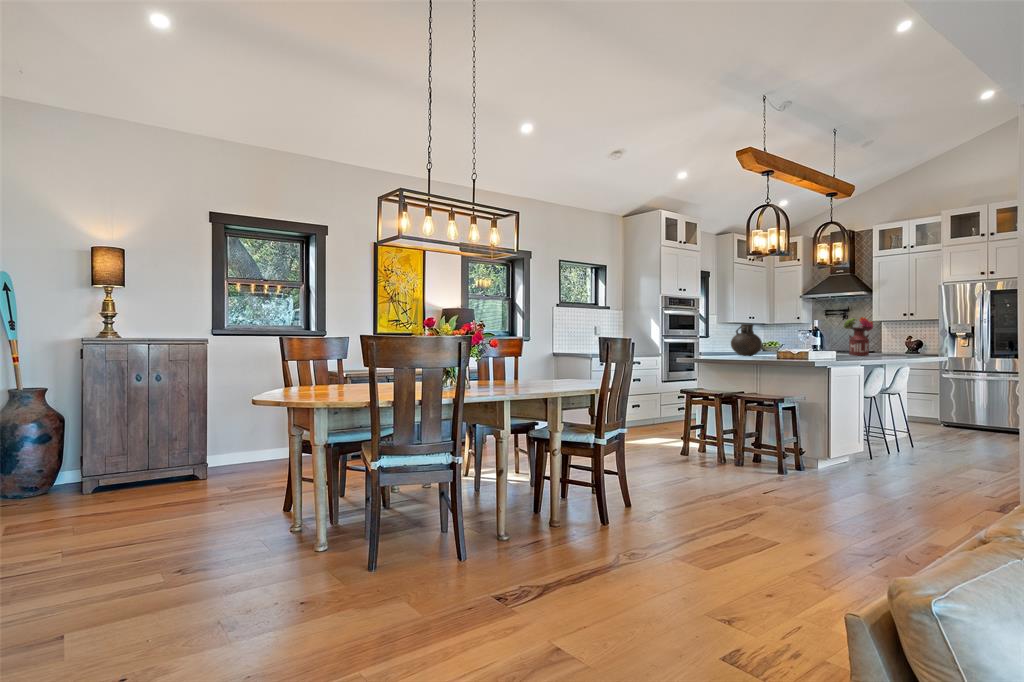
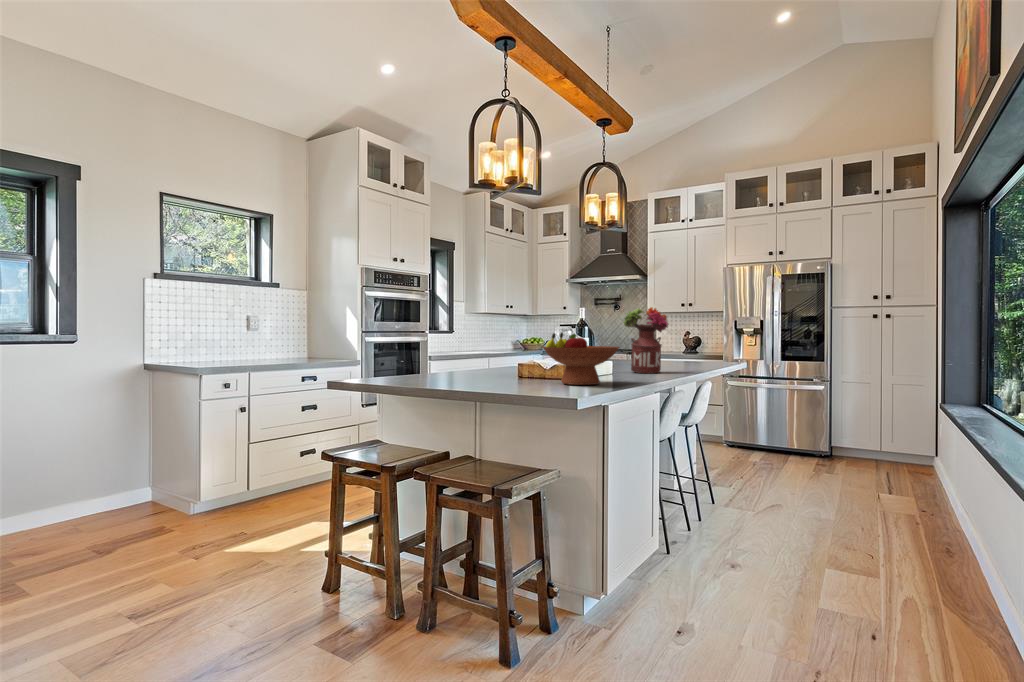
vase: present [731,324,762,356] -> none [430,317,487,381]
fruit bowl: none [794,330,839,357] -> present [543,332,619,385]

